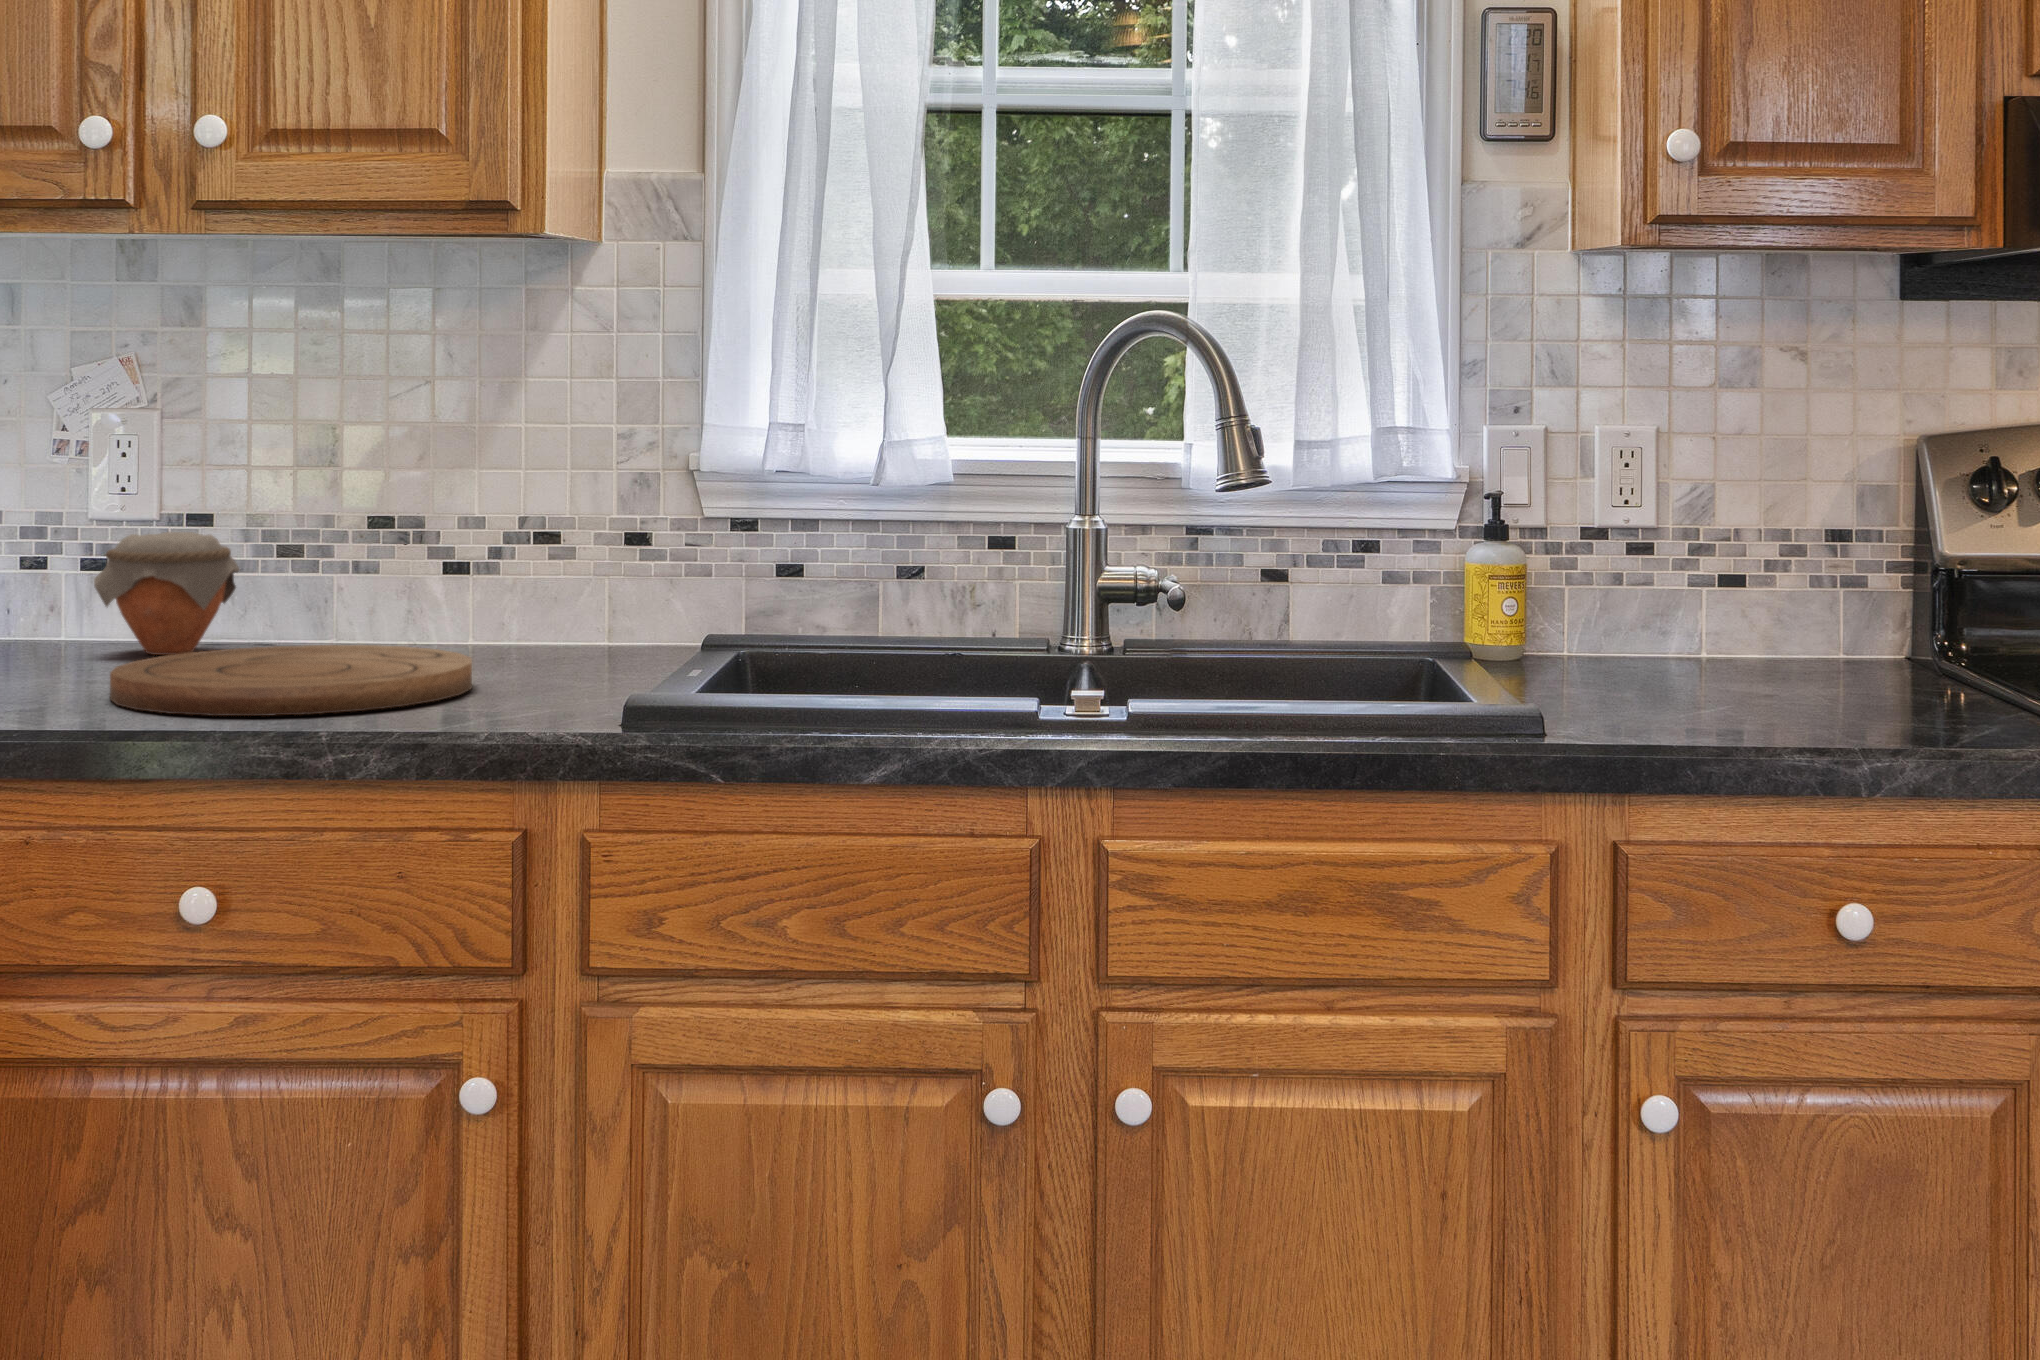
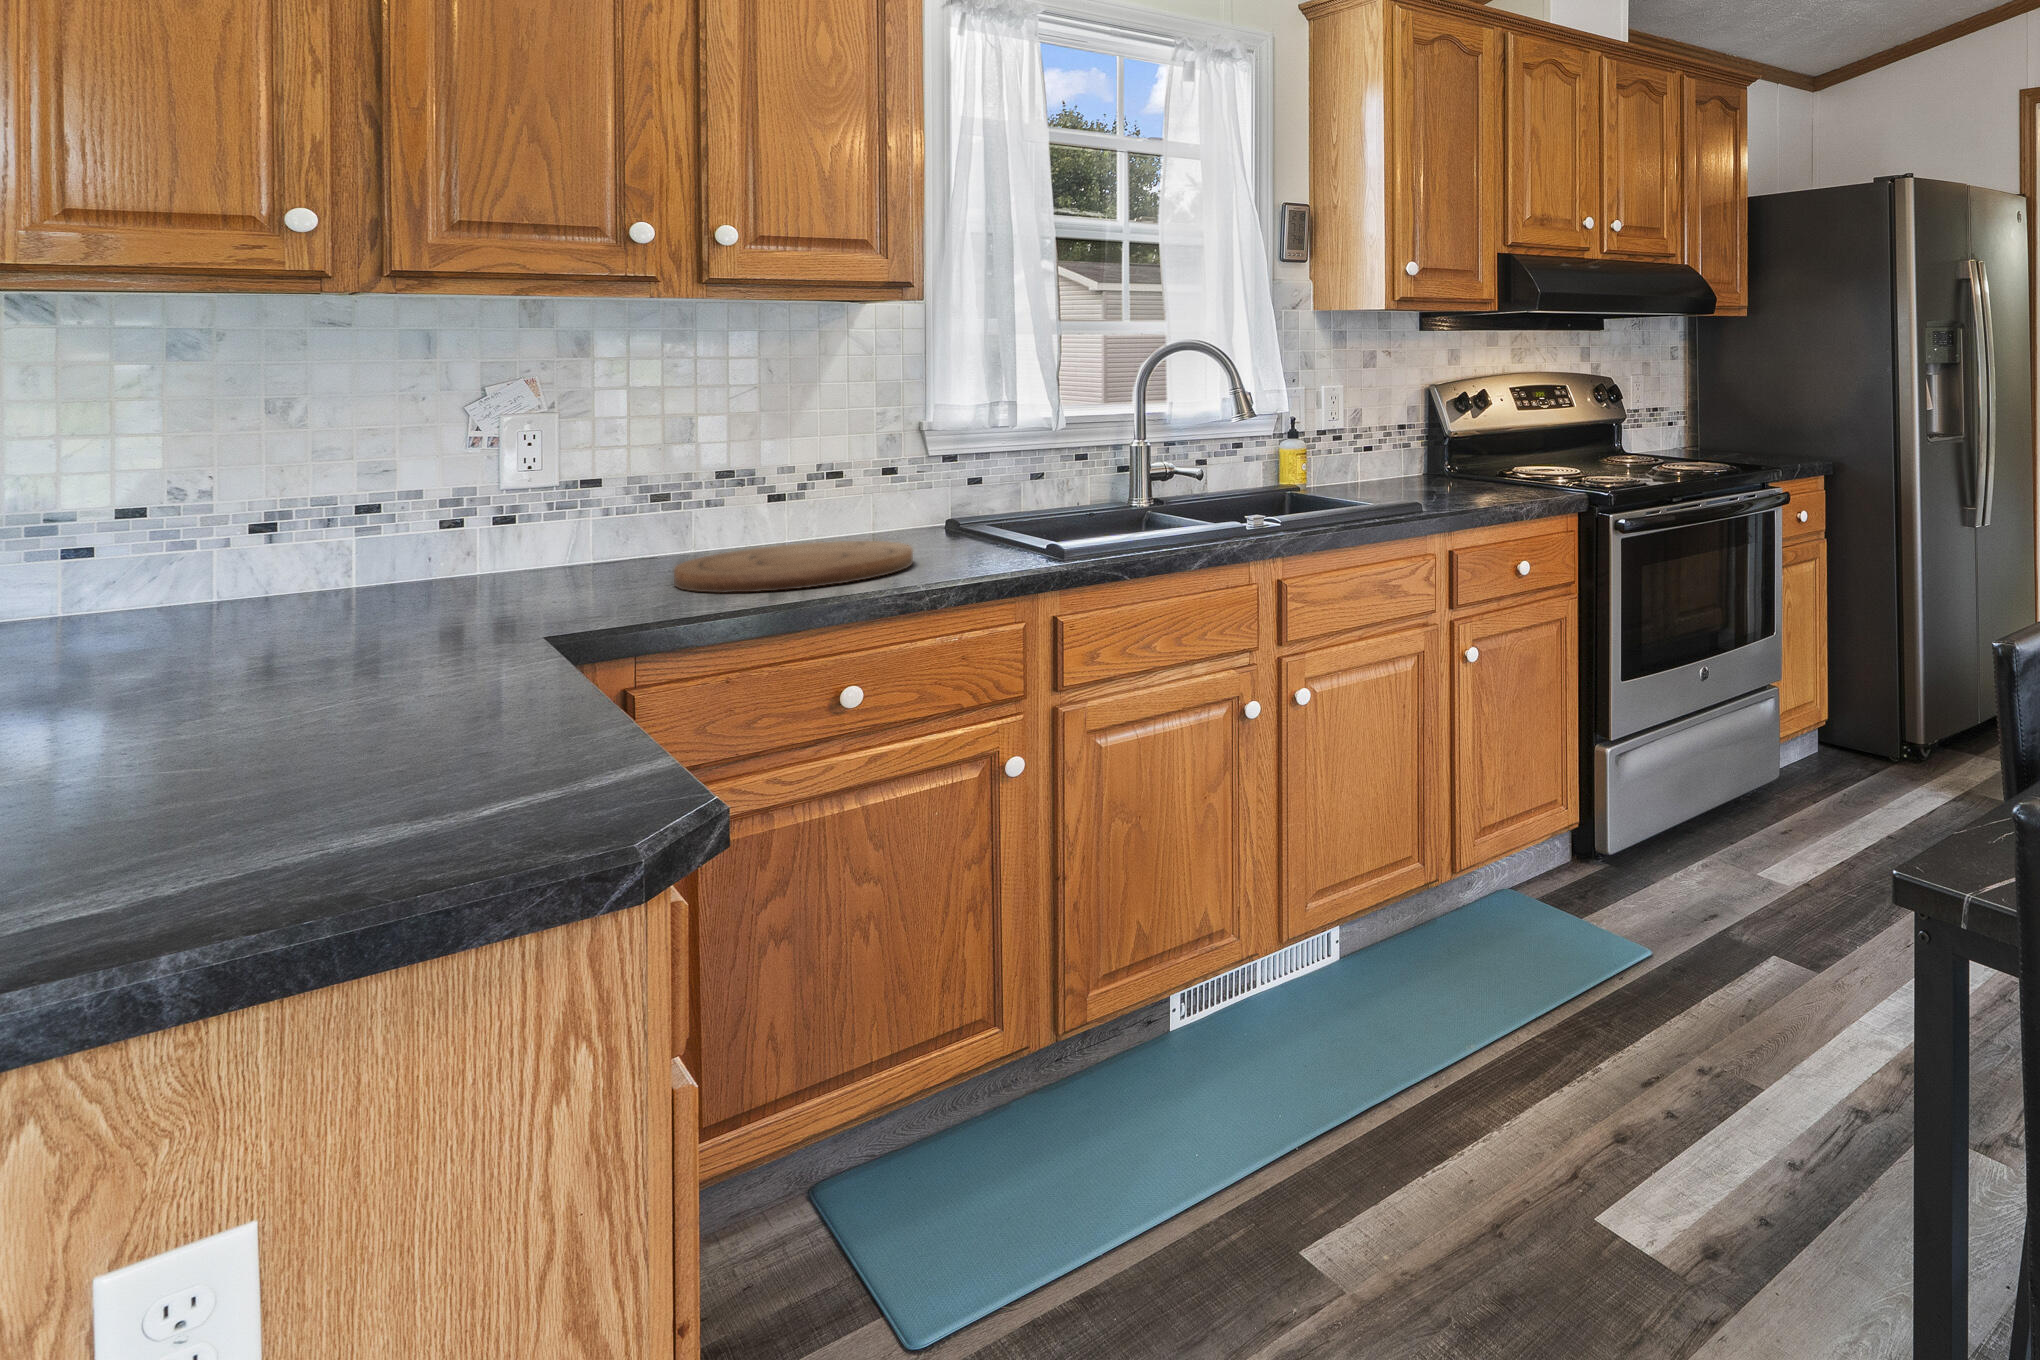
jar: present [94,532,240,655] -> none [538,491,641,573]

